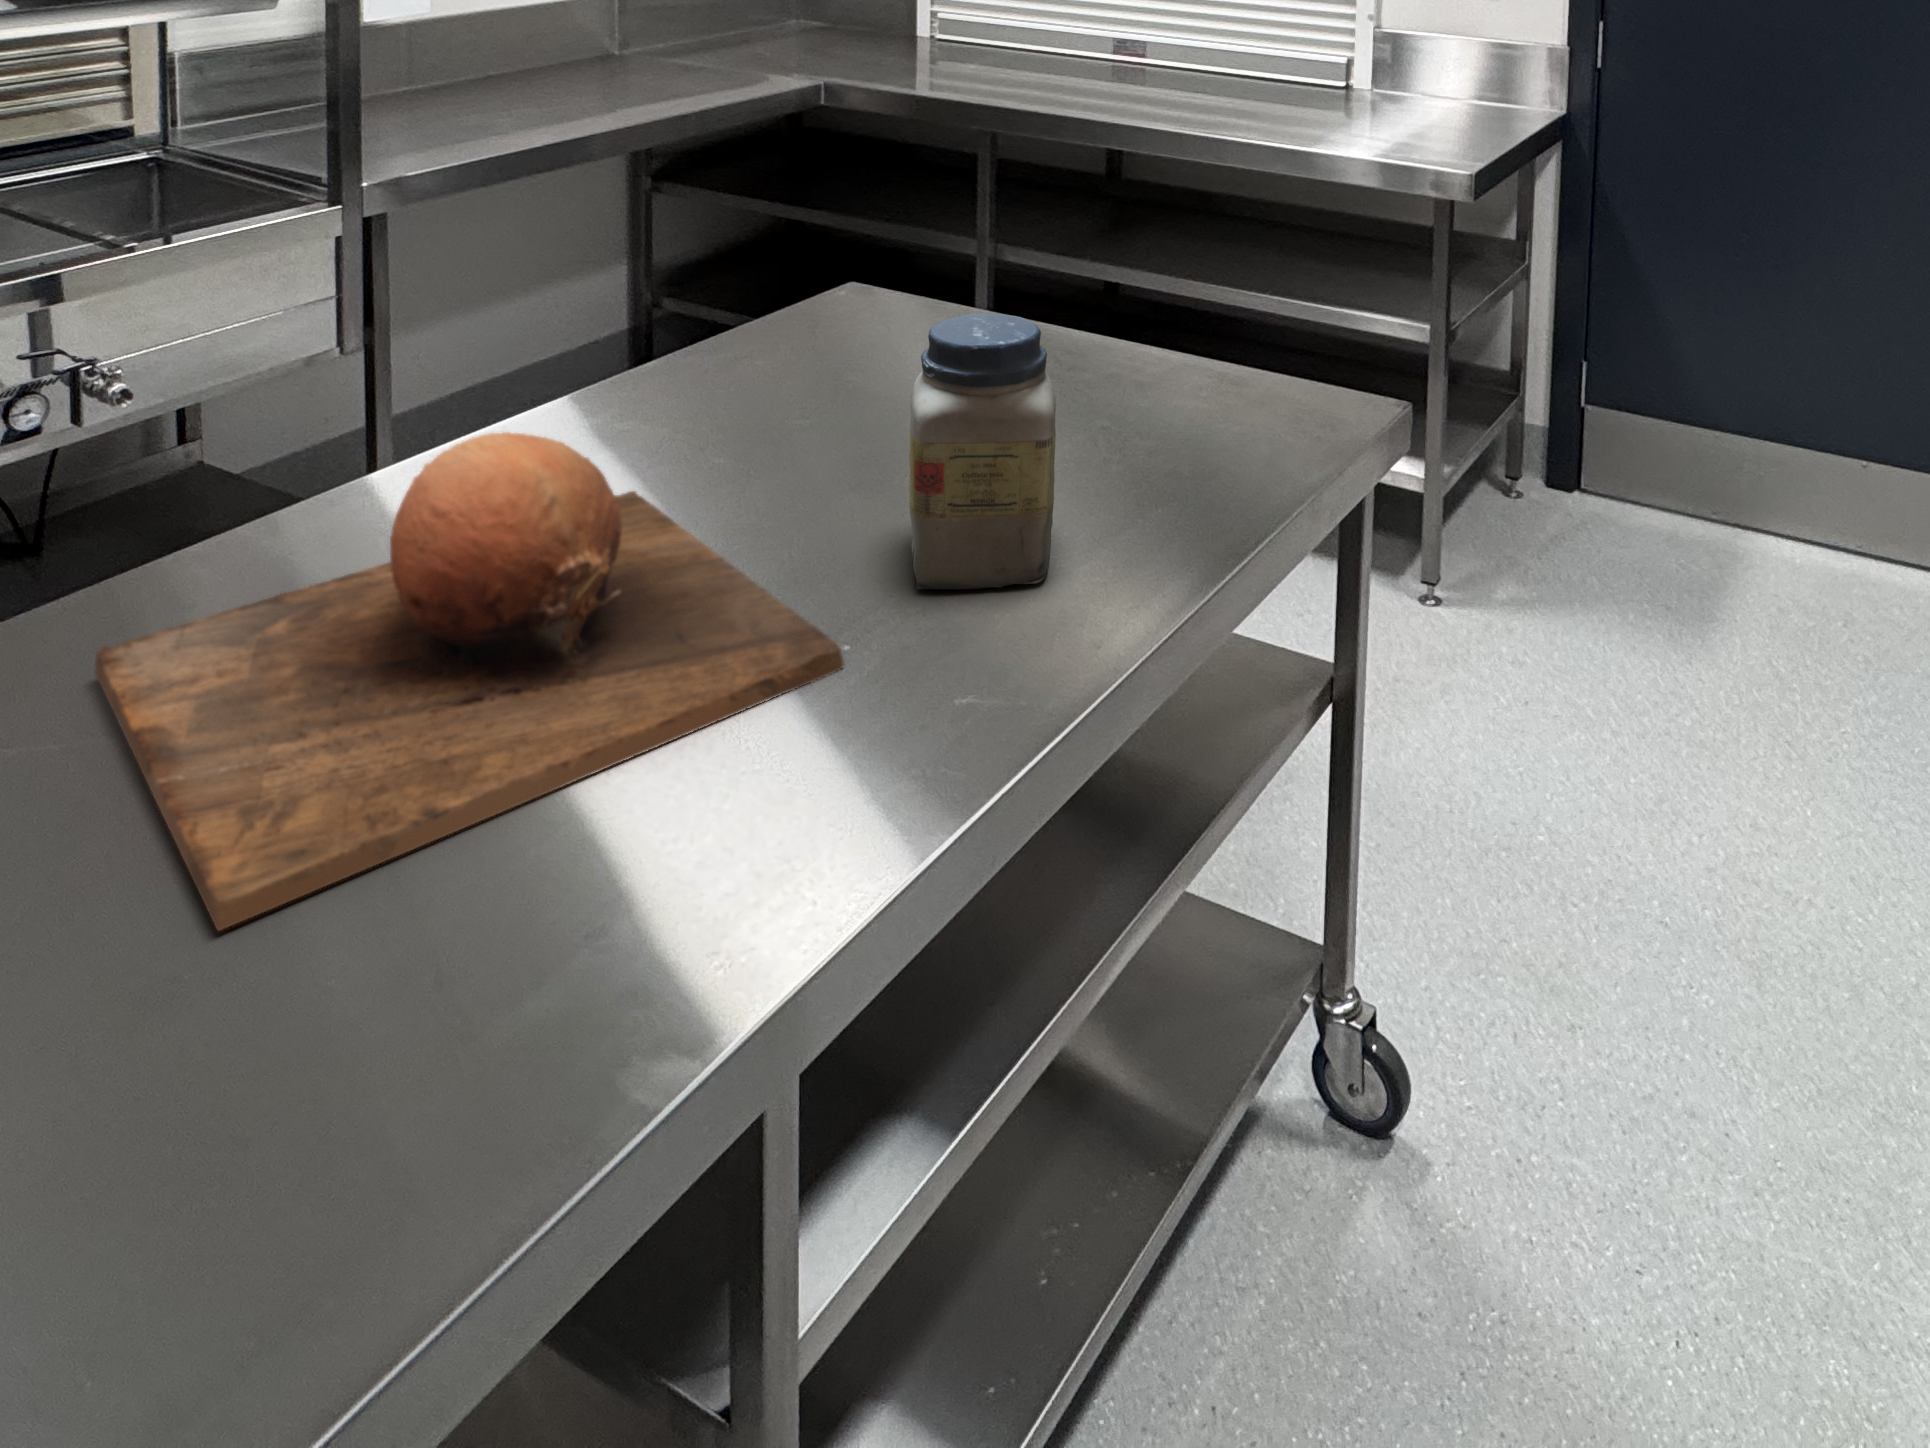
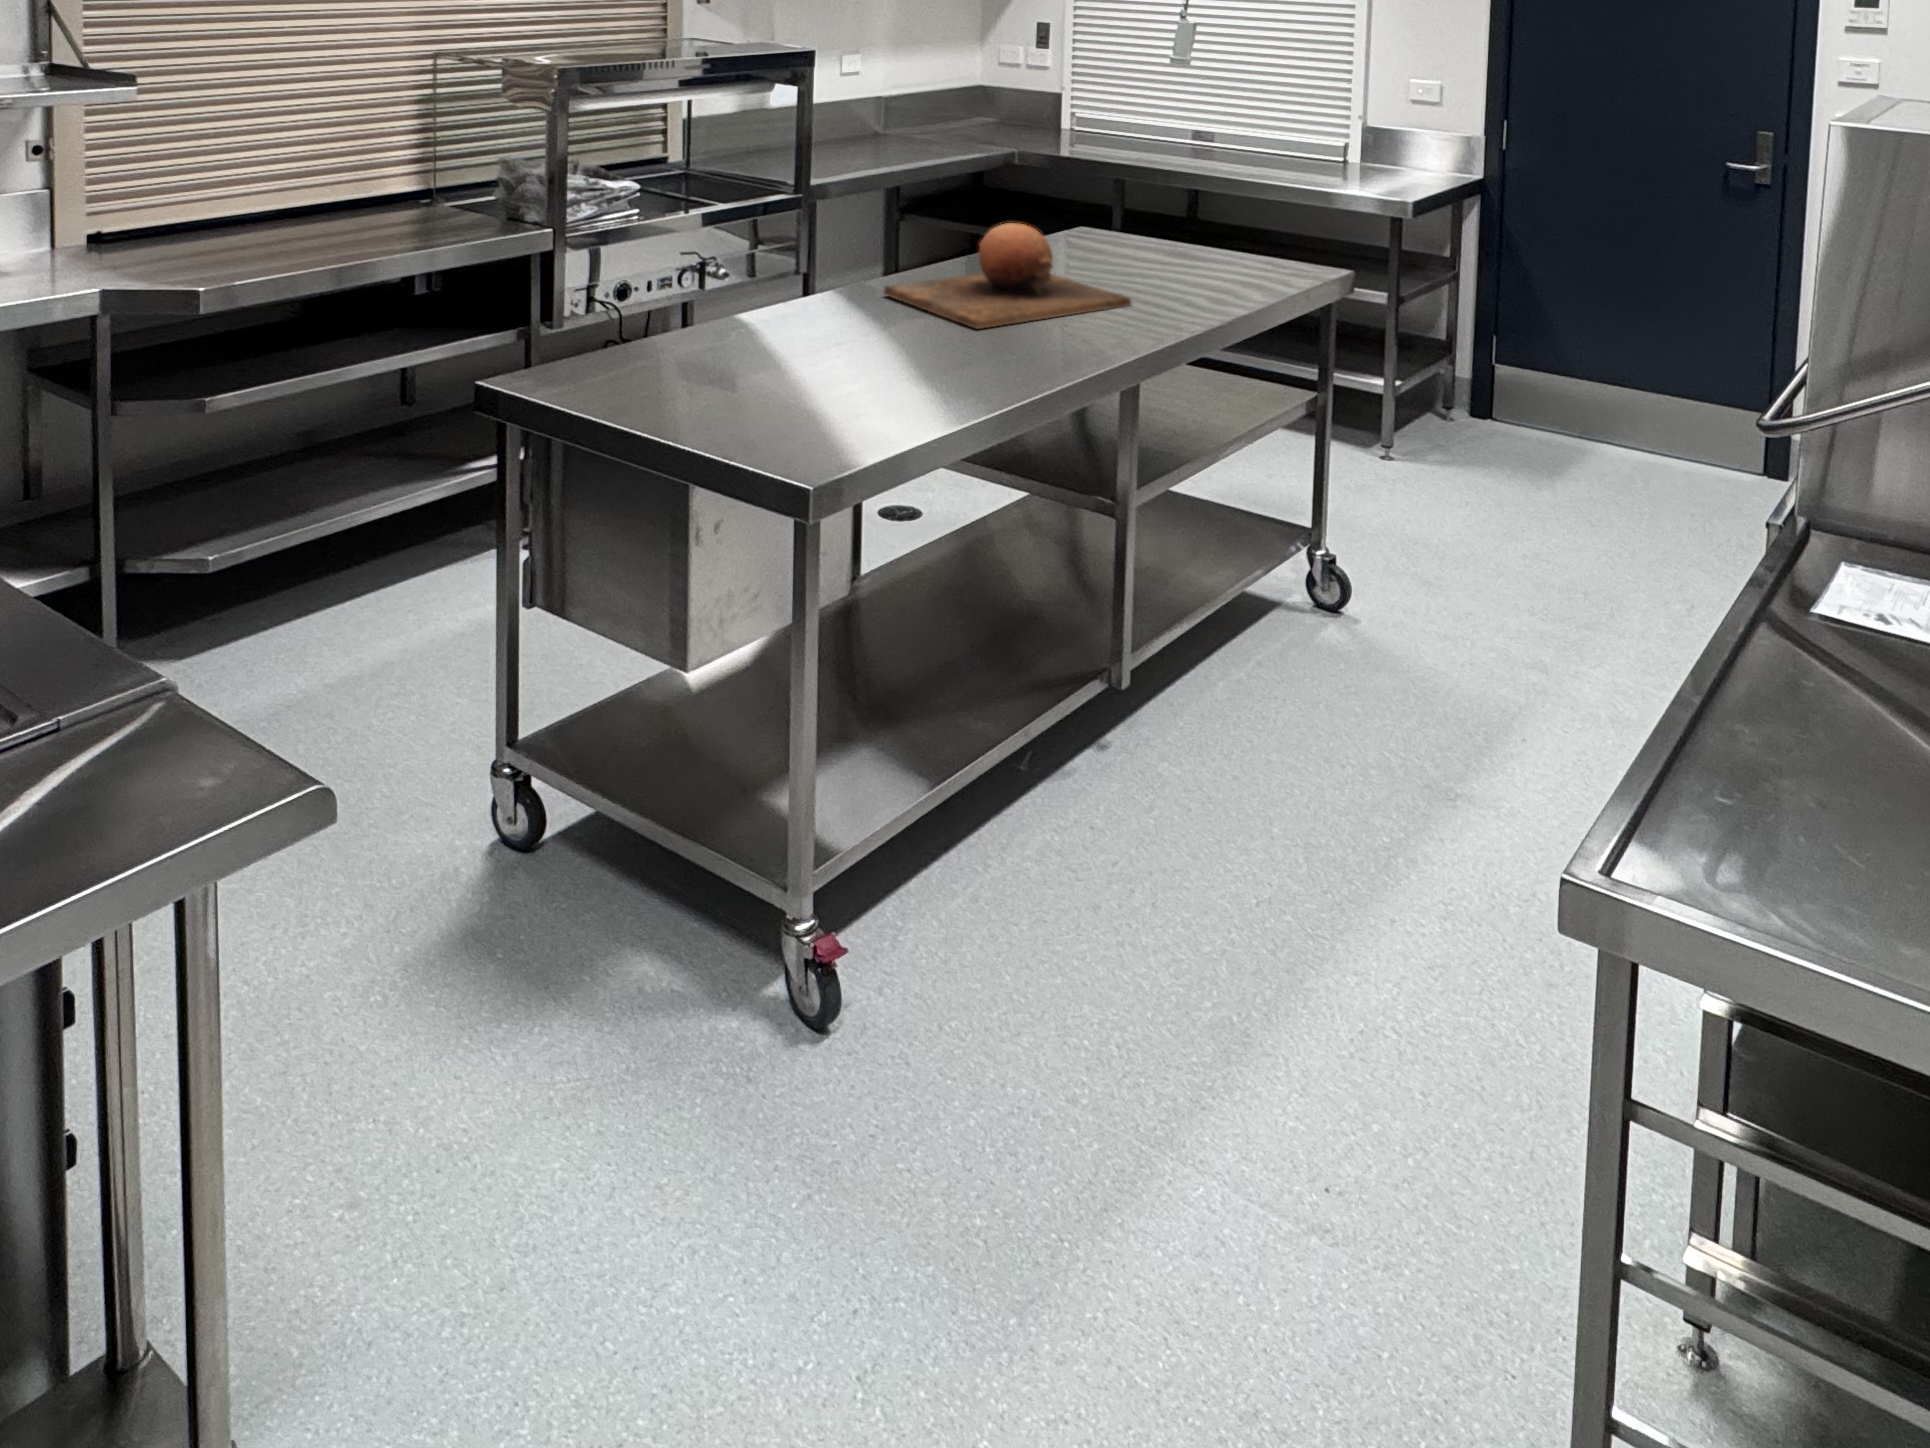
jar: present [909,314,1056,589] -> none [1145,199,1202,294]

